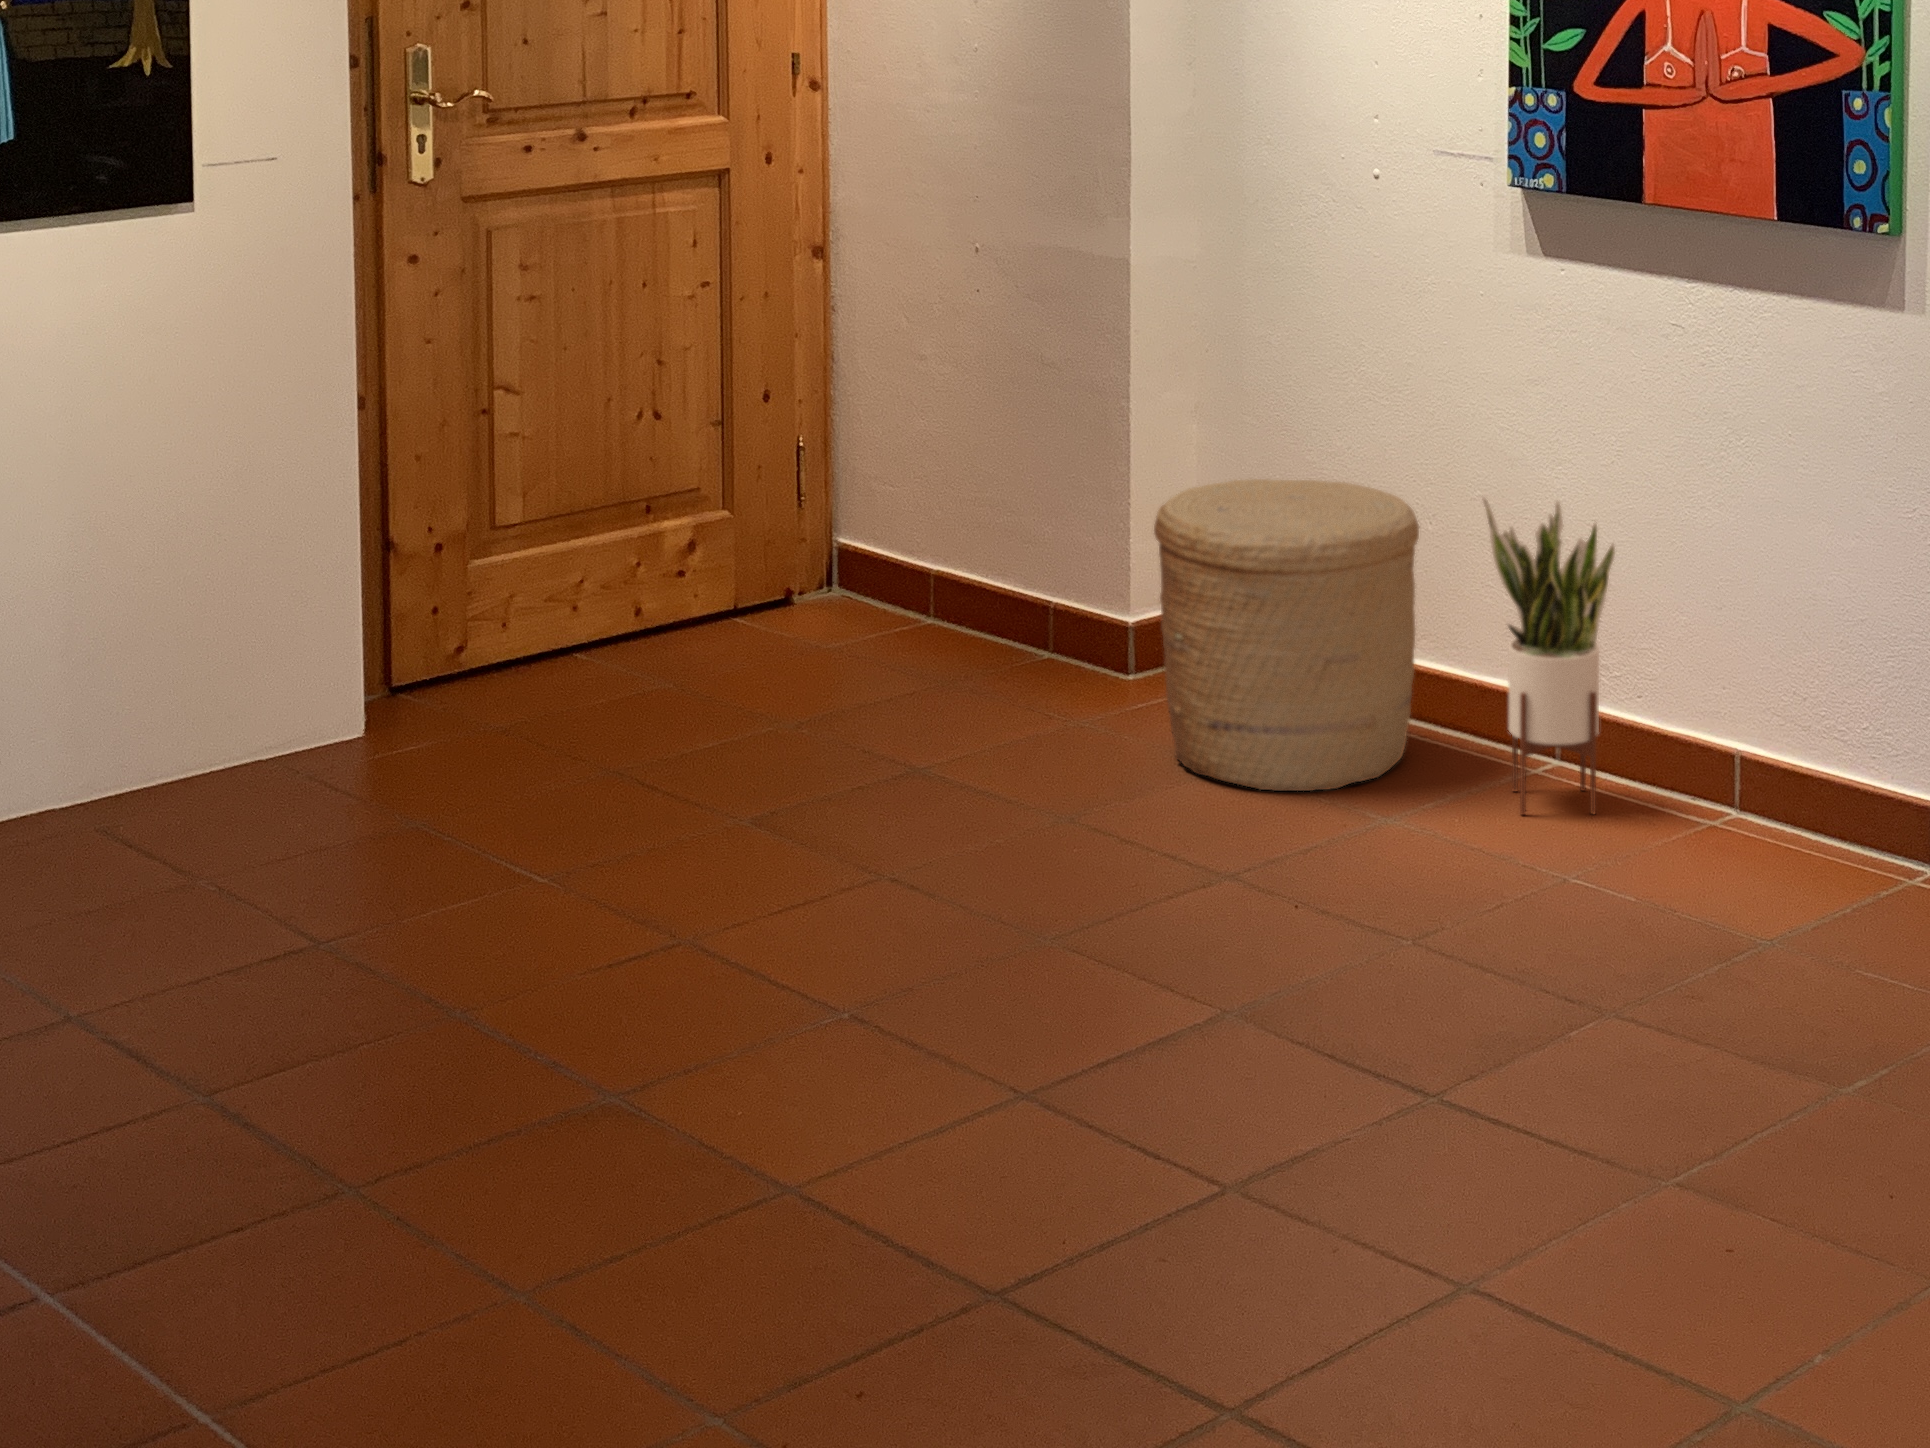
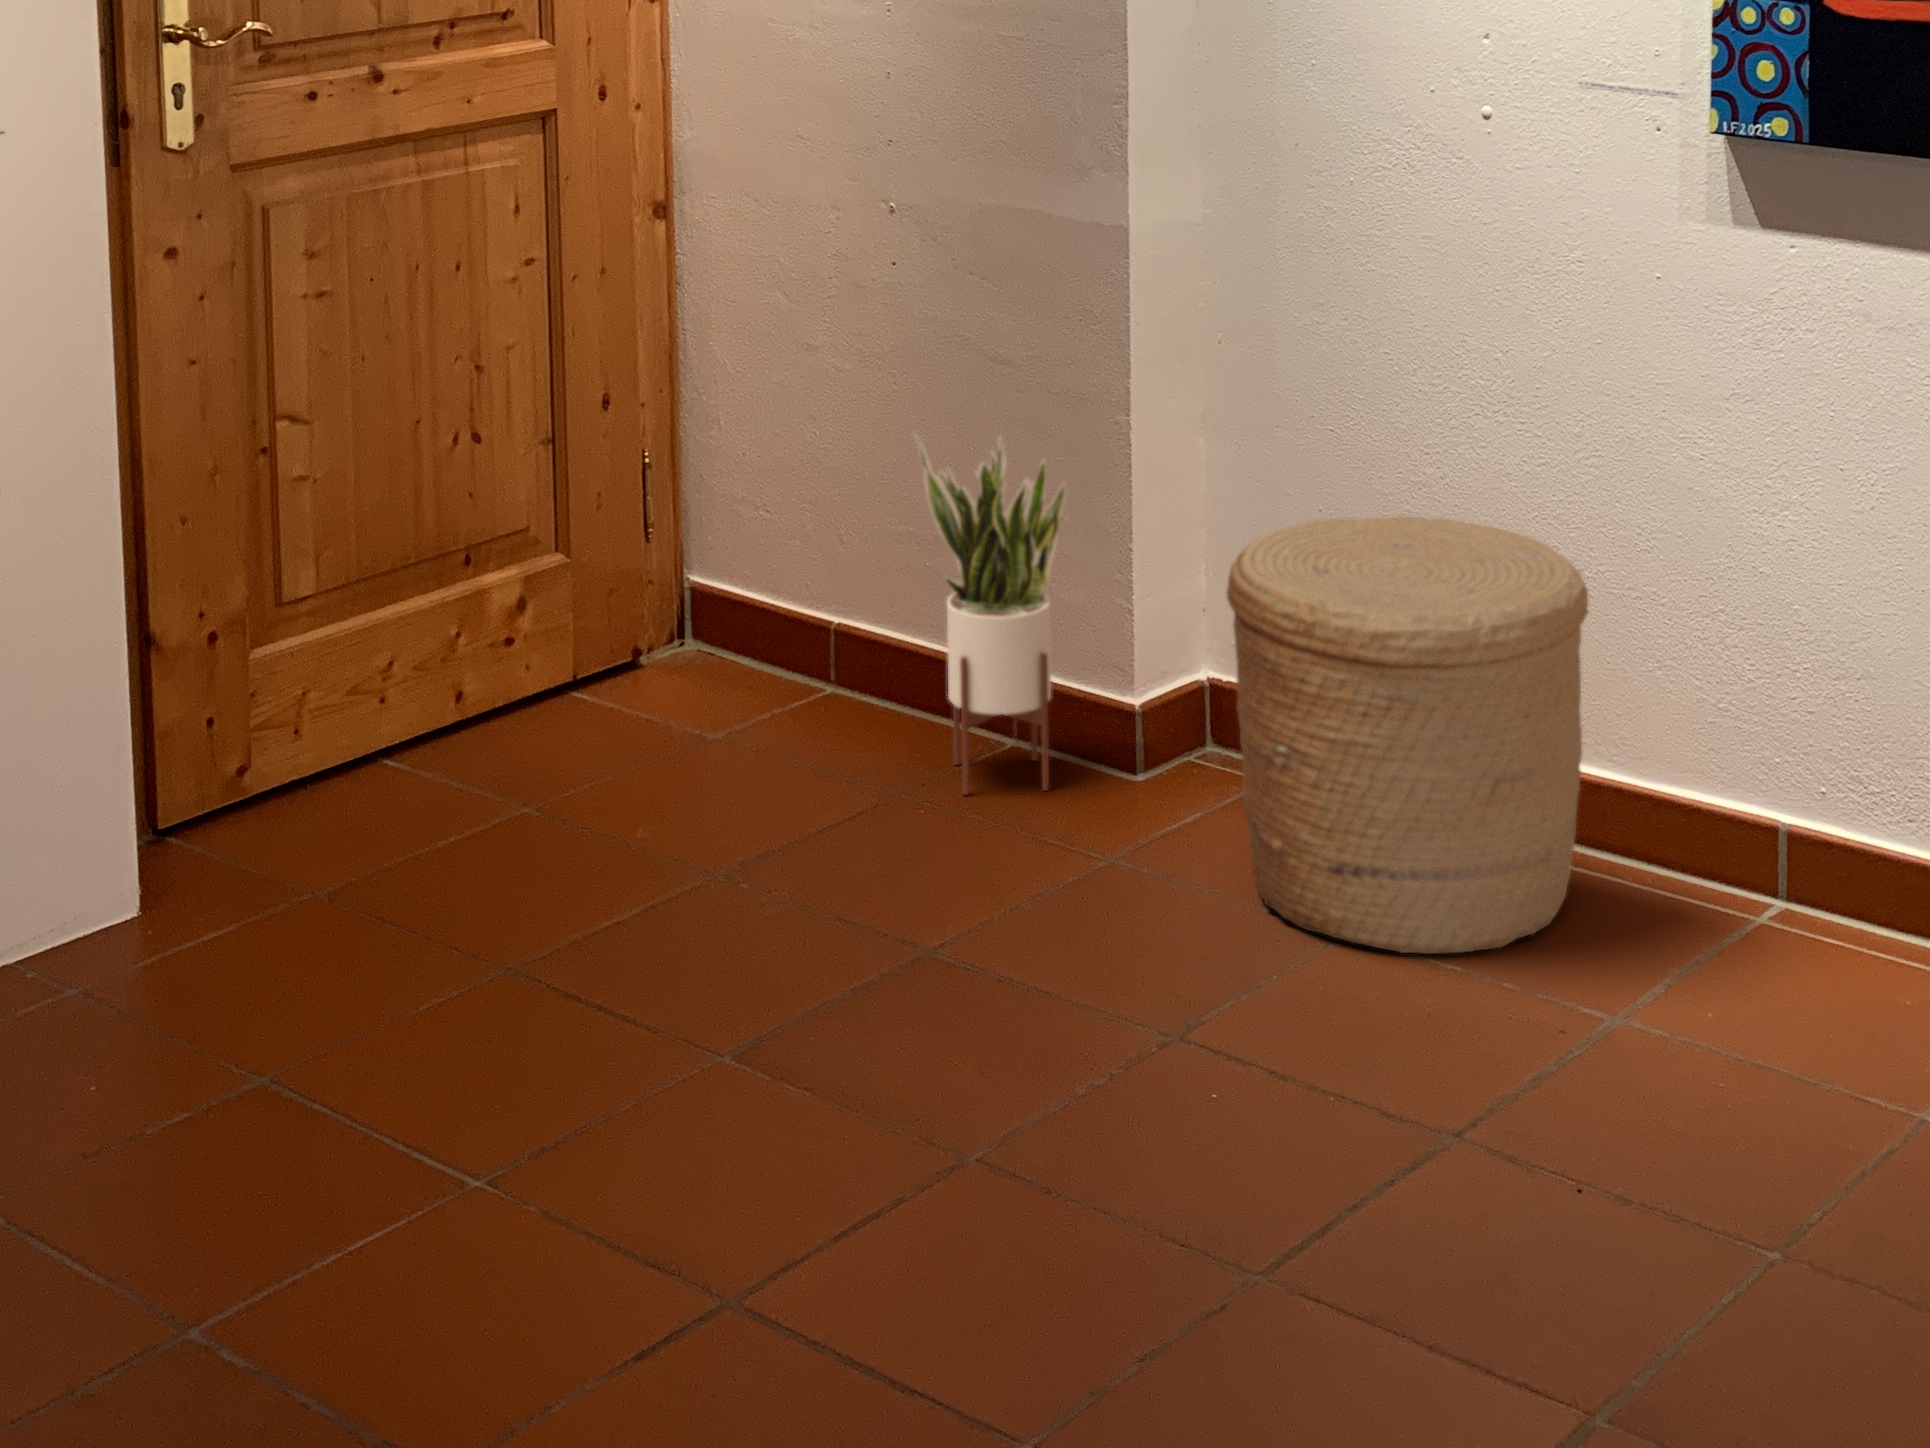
potted plant: present [1483,498,1615,815] -> present [914,434,1066,795]

